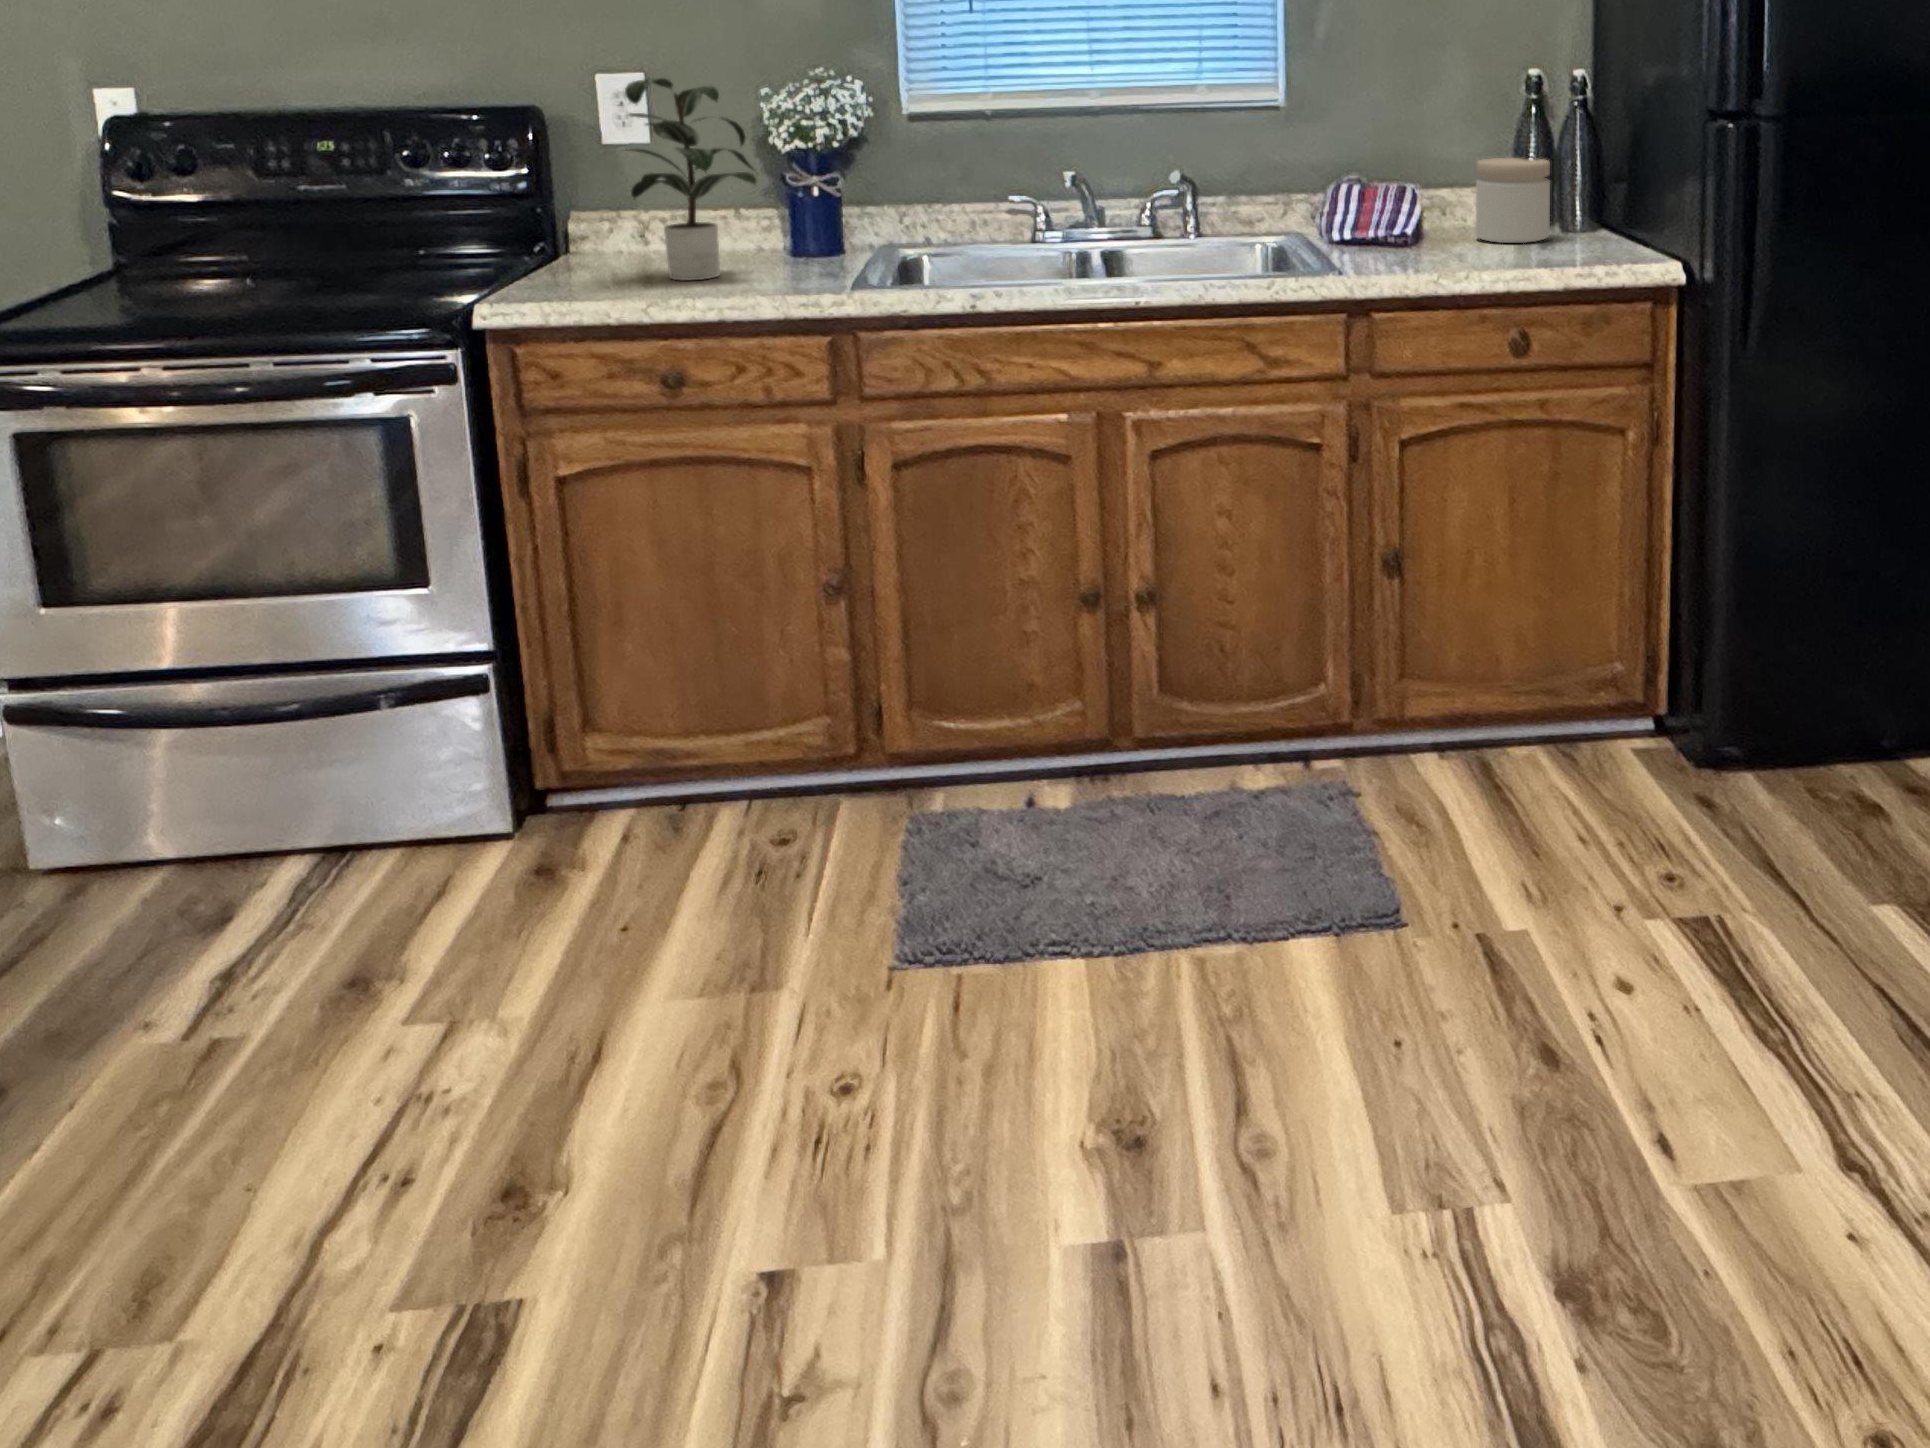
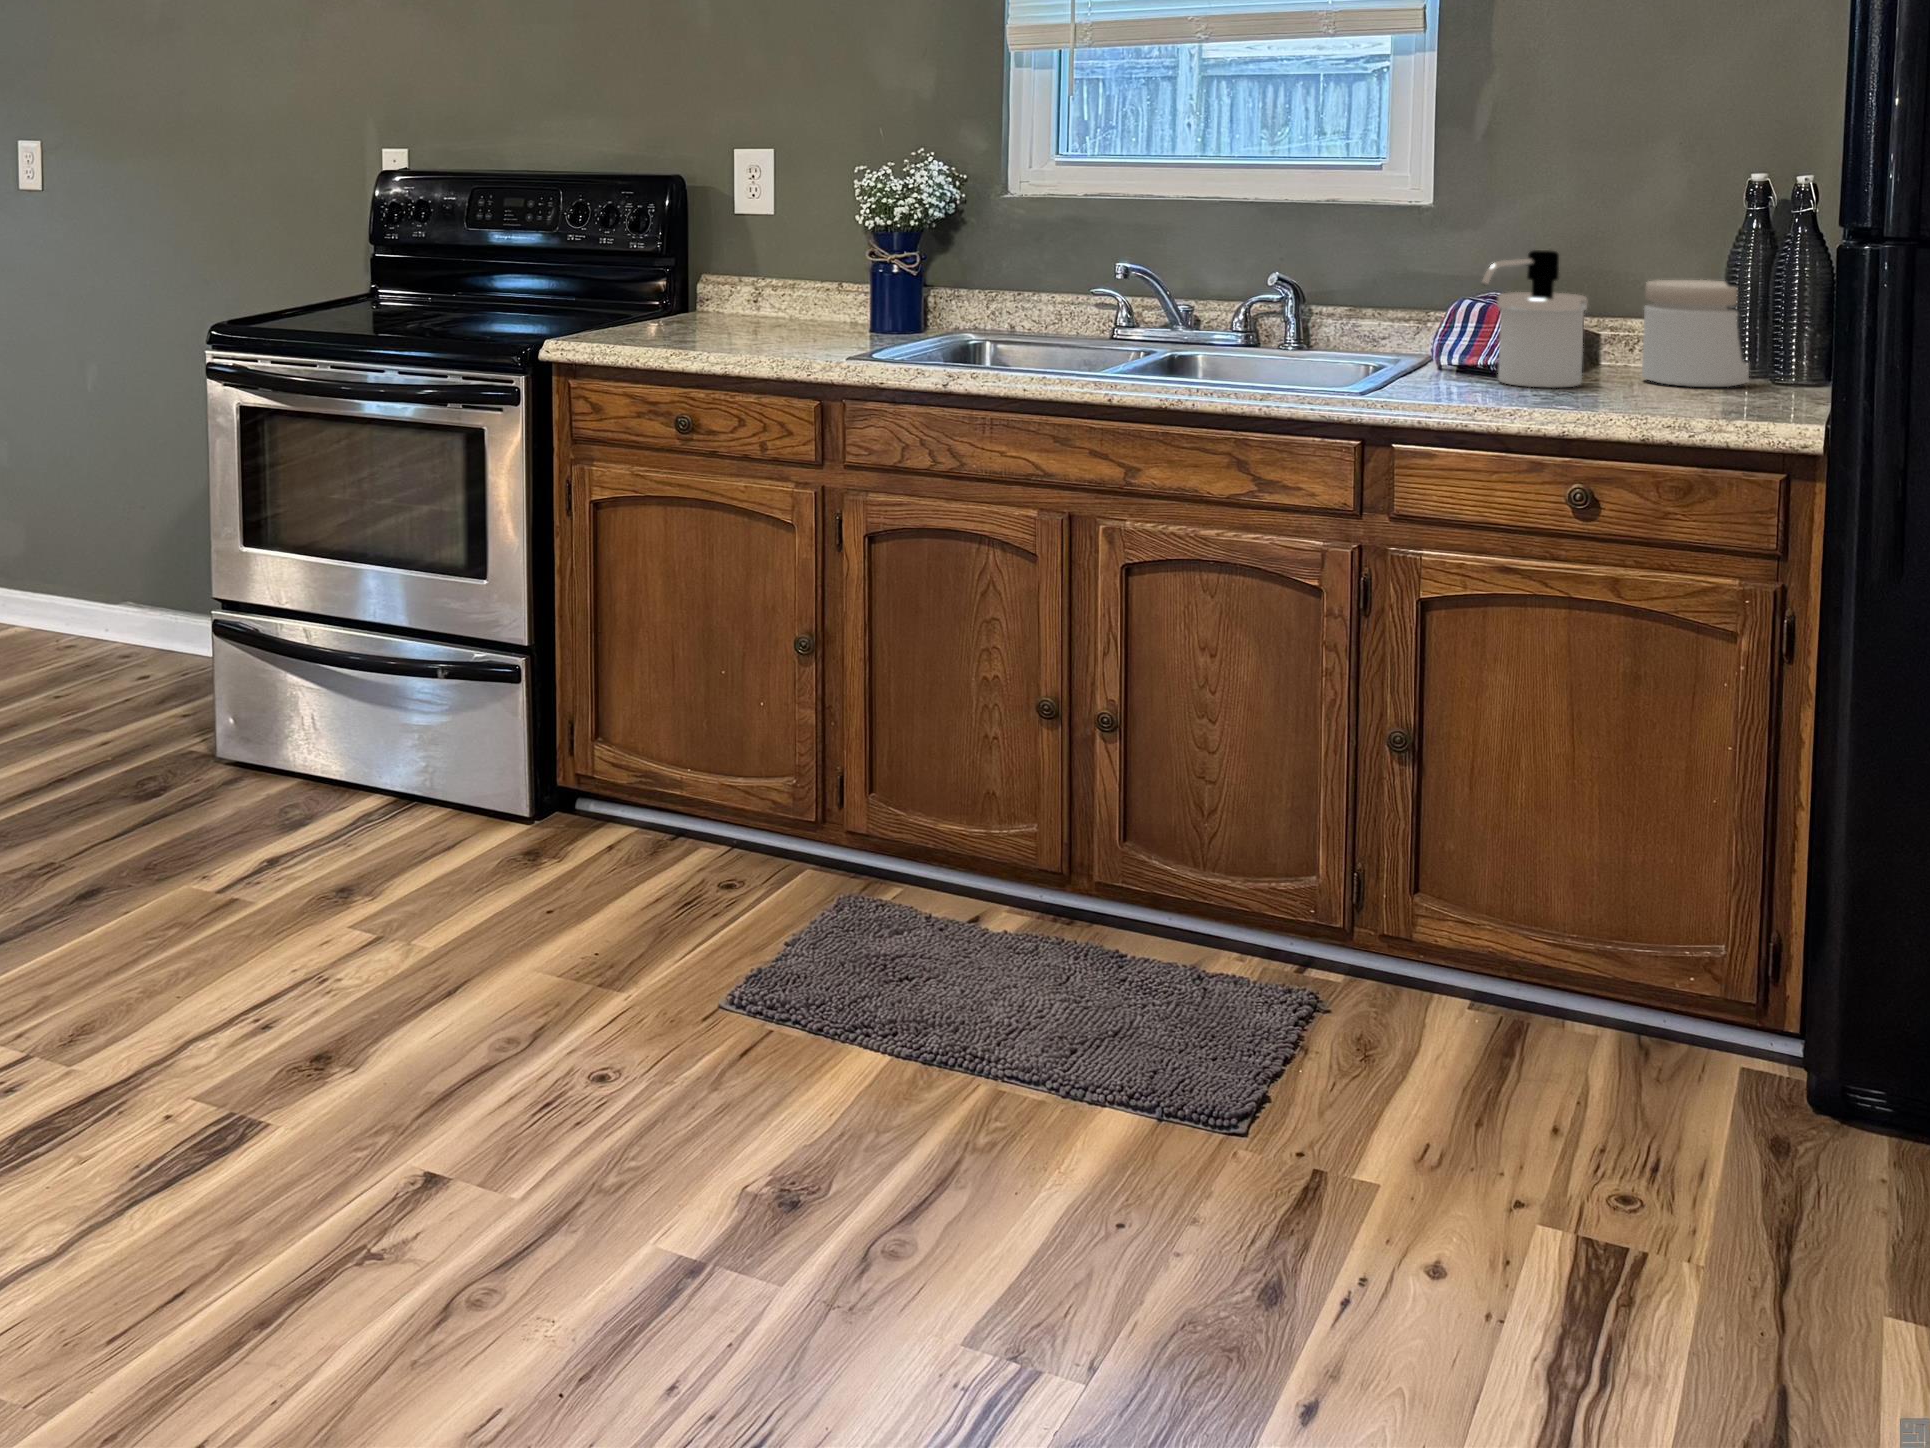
potted plant: present [625,78,757,281] -> none [680,149,845,343]
soap dispenser: none [1392,142,1459,255] -> present [1482,250,1587,388]

